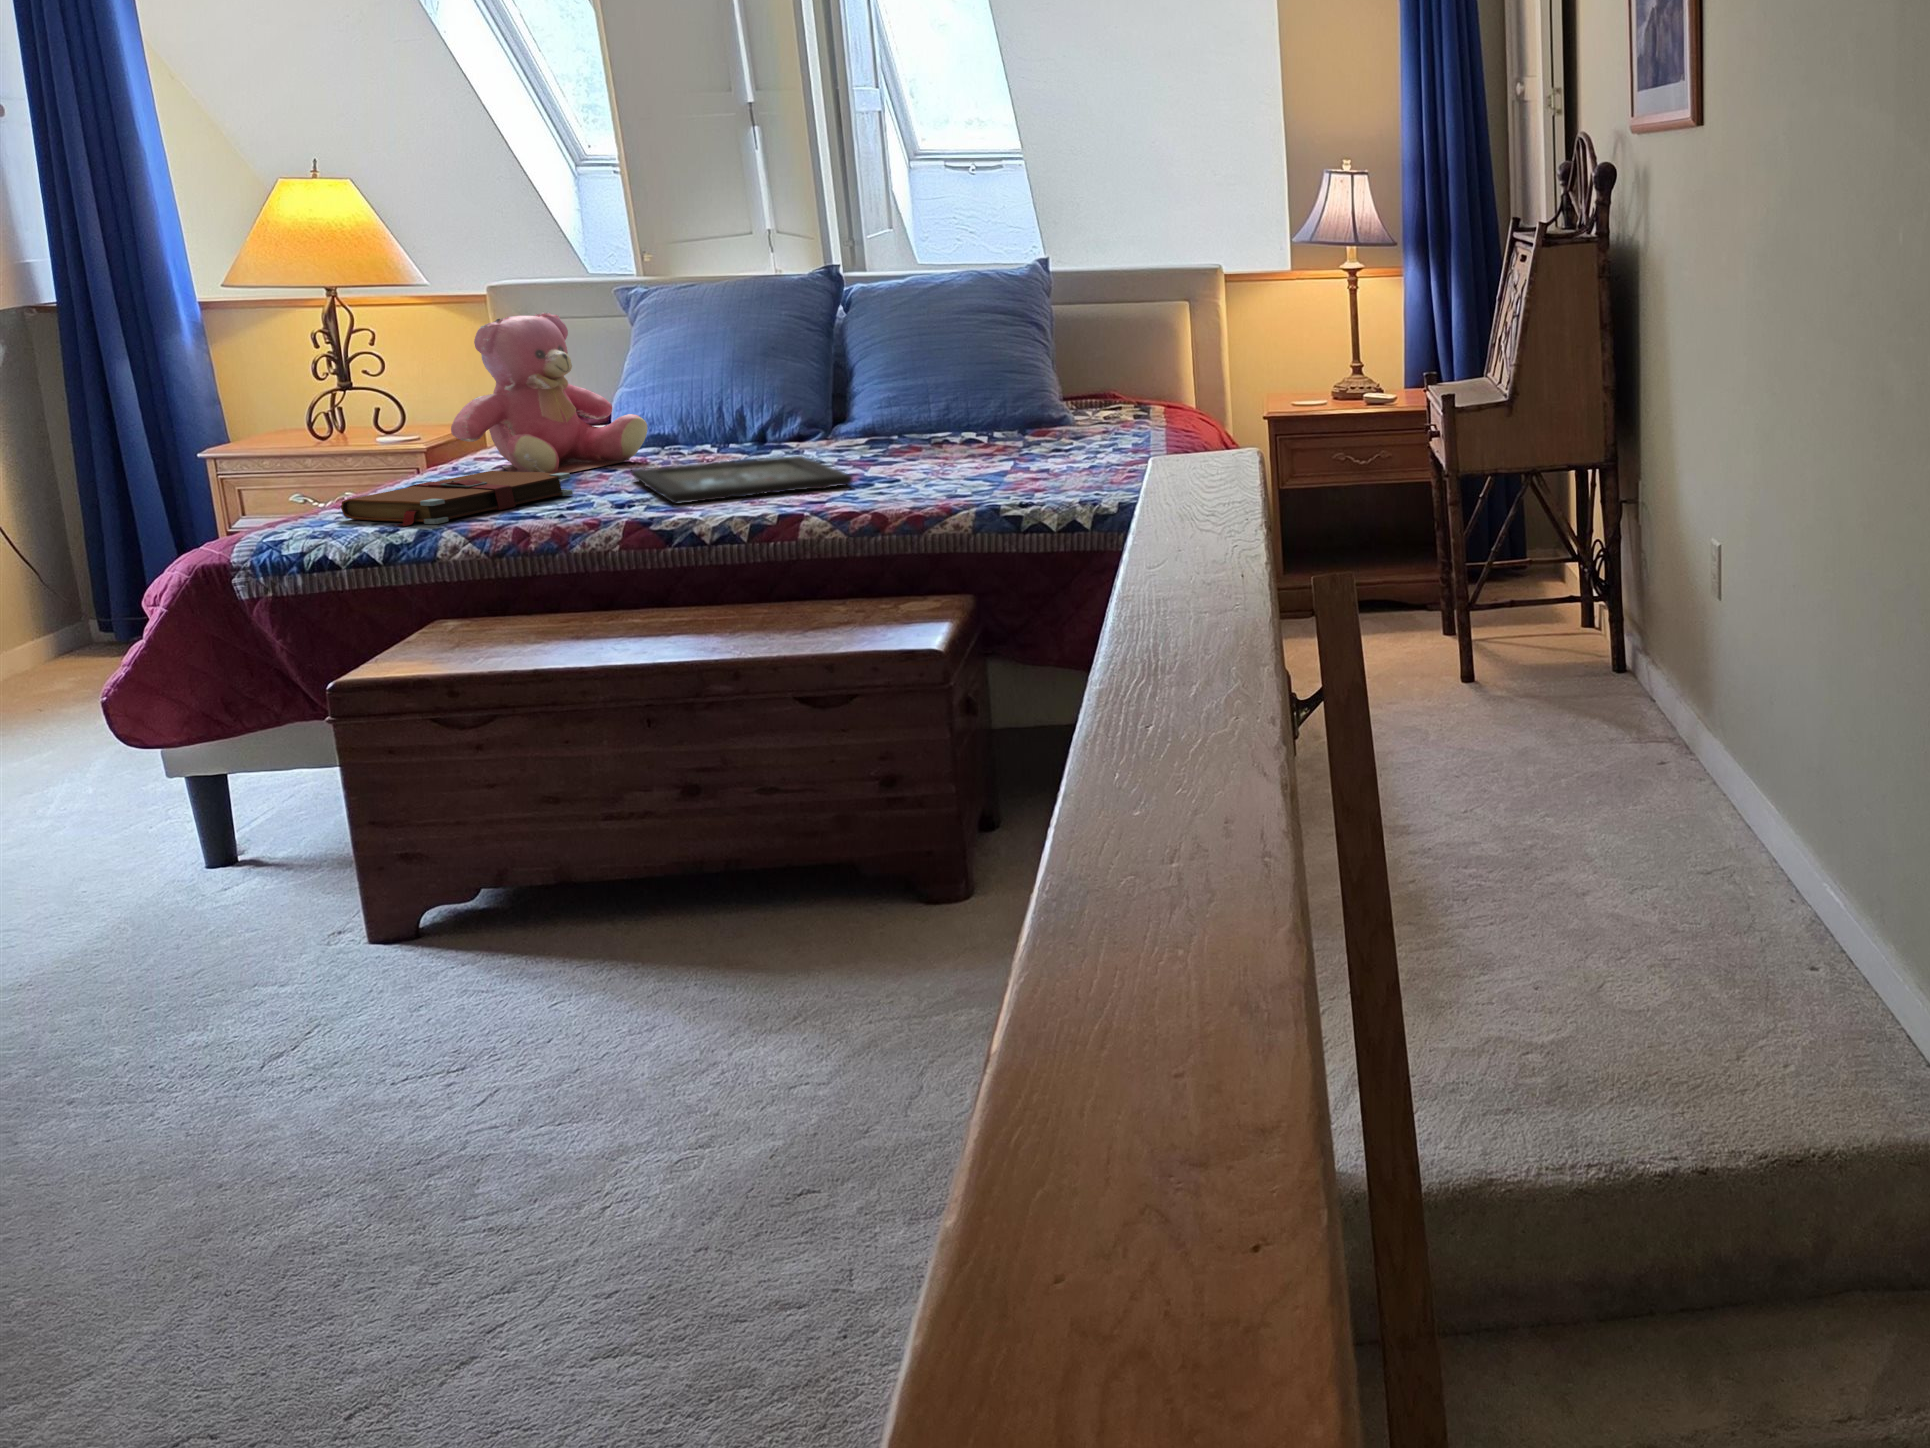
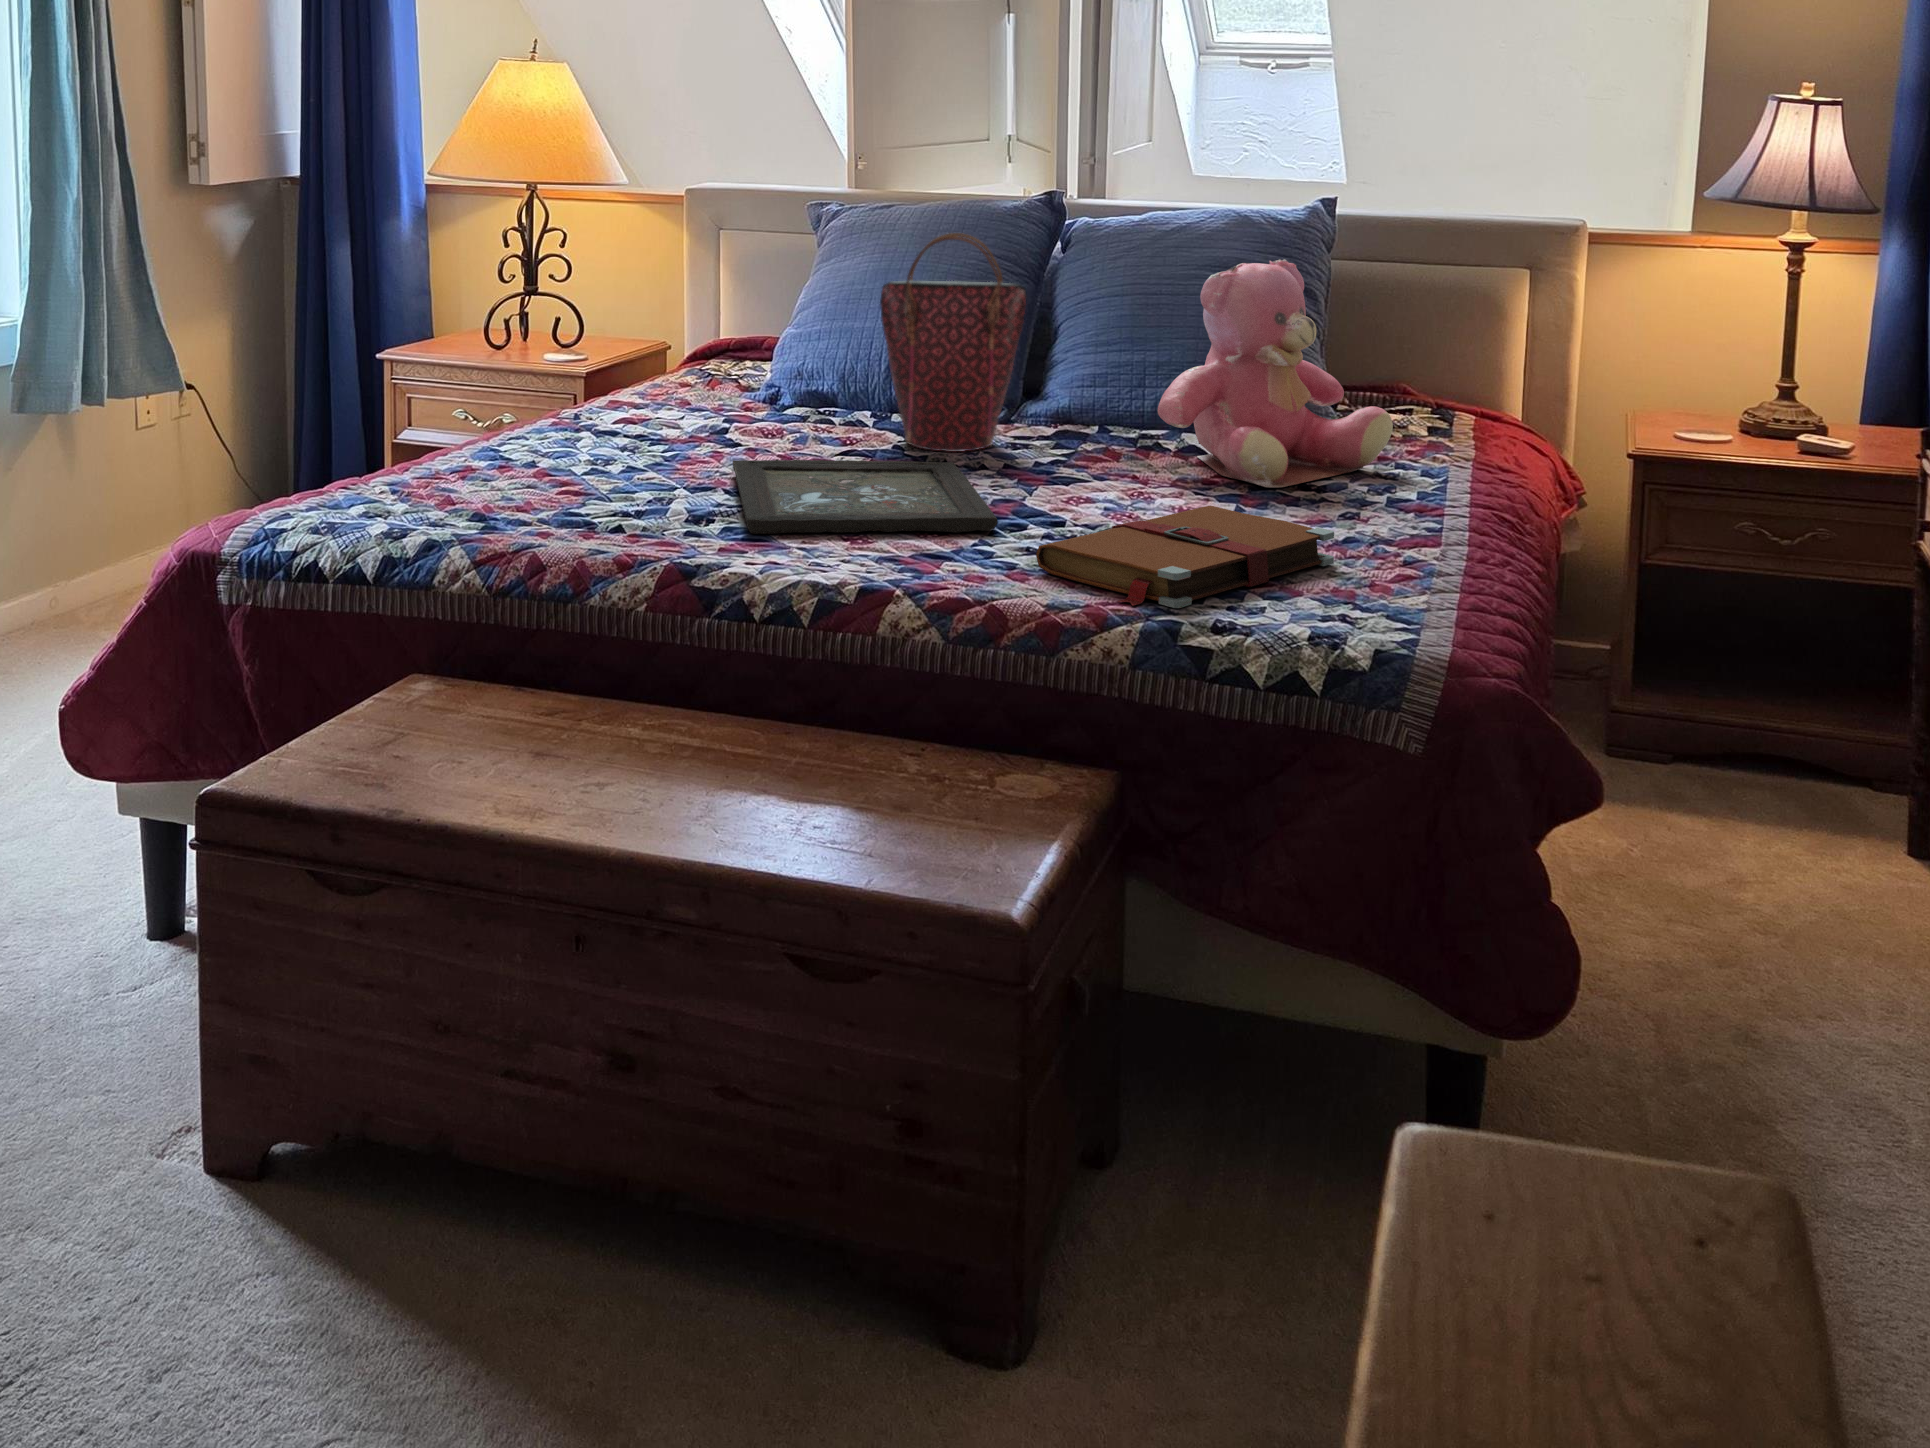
handbag: none [720,293,835,455] -> present [880,233,1027,452]
teddy bear: present [451,312,648,473] -> present [1158,259,1393,487]
book: present [341,471,573,526] -> present [1036,506,1334,608]

